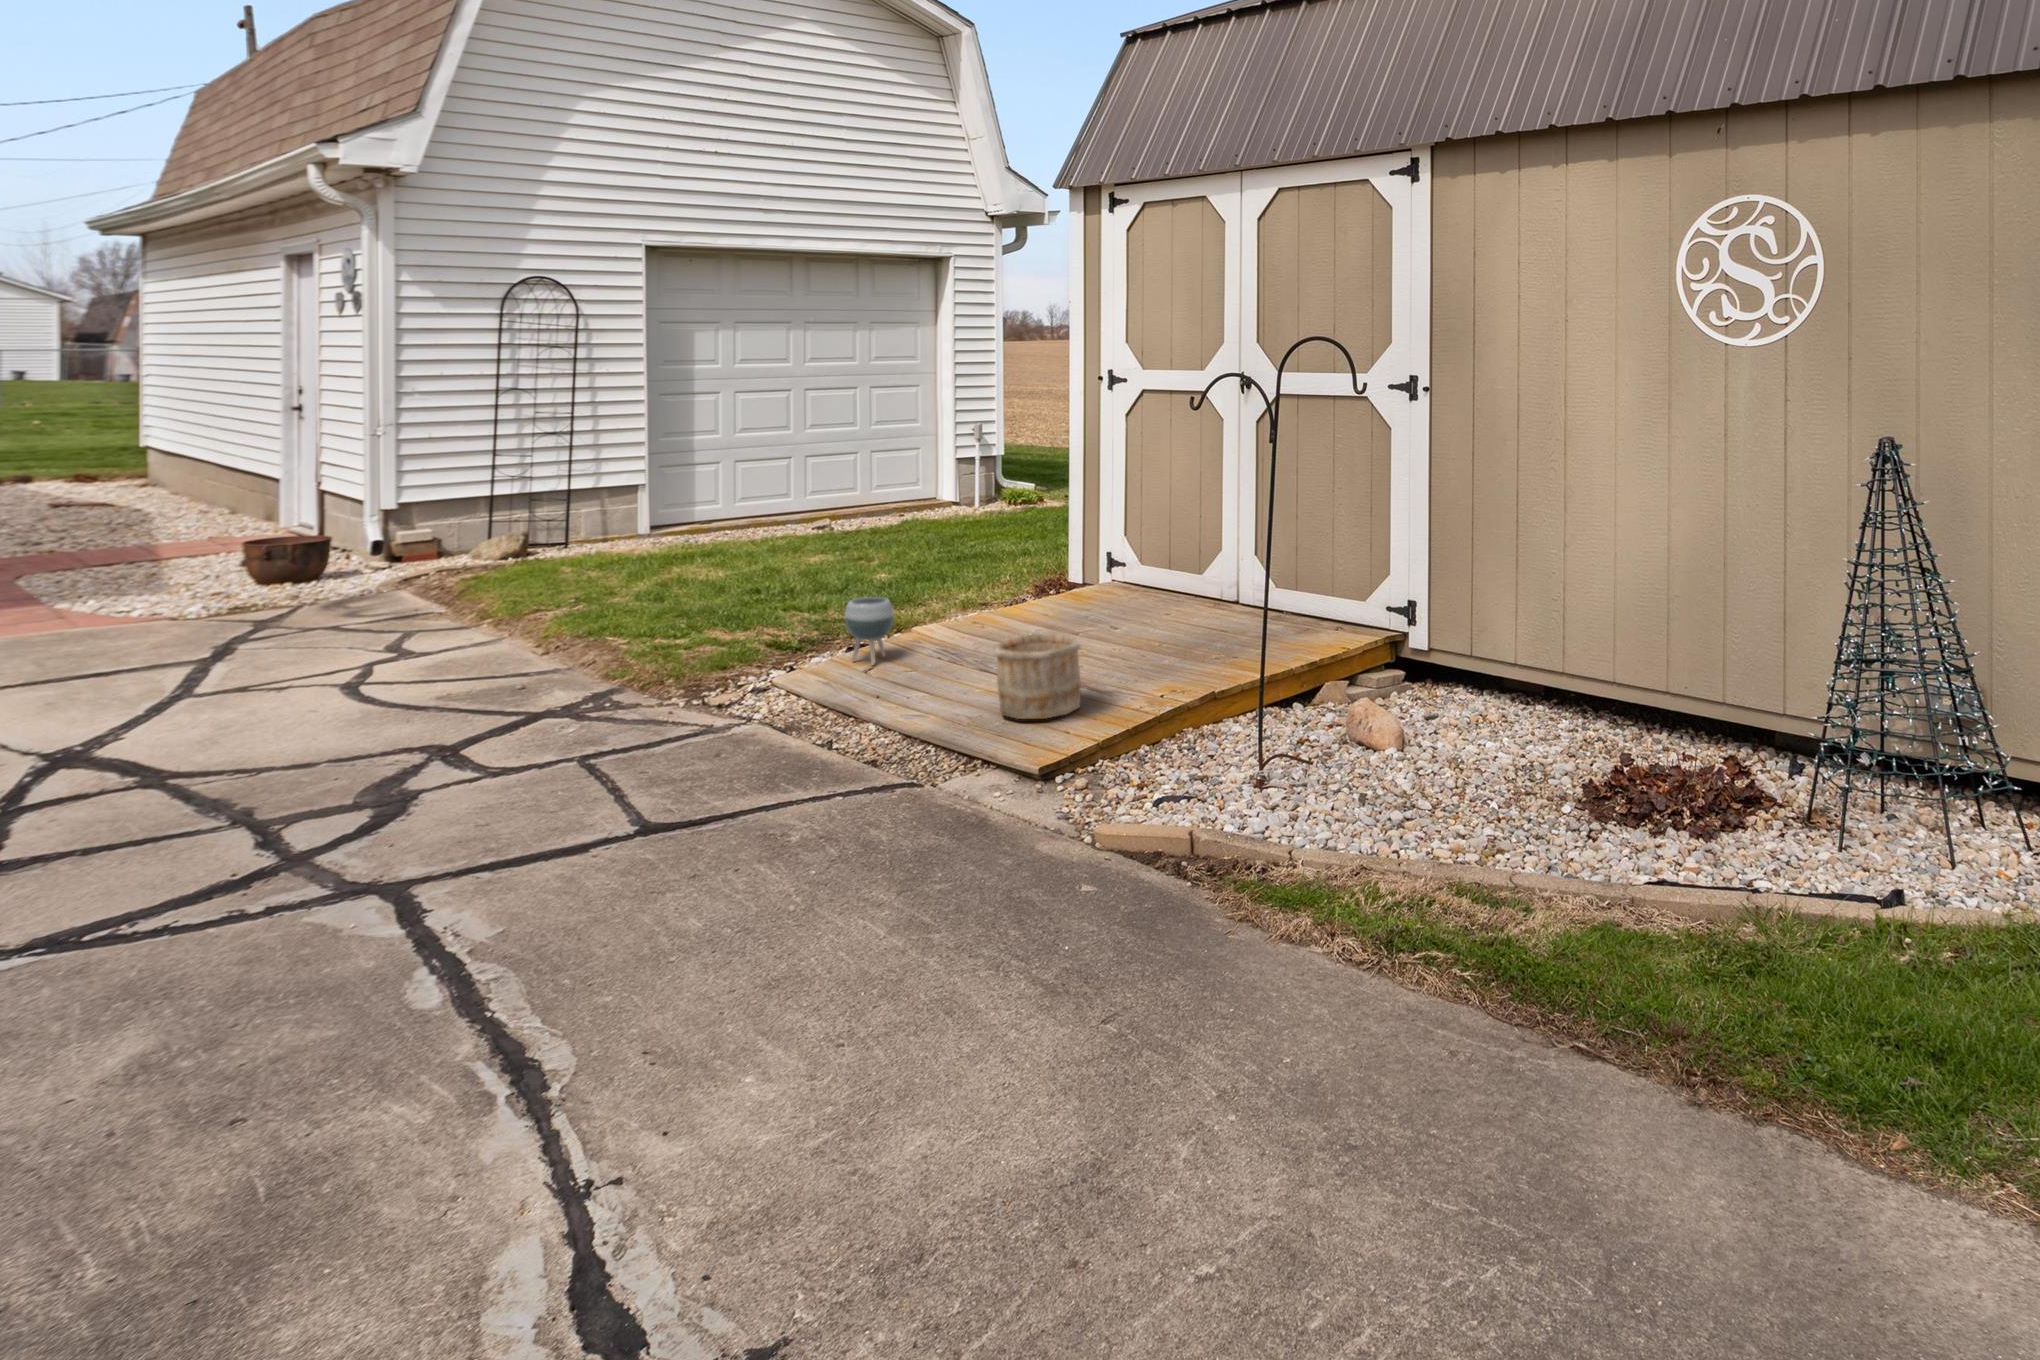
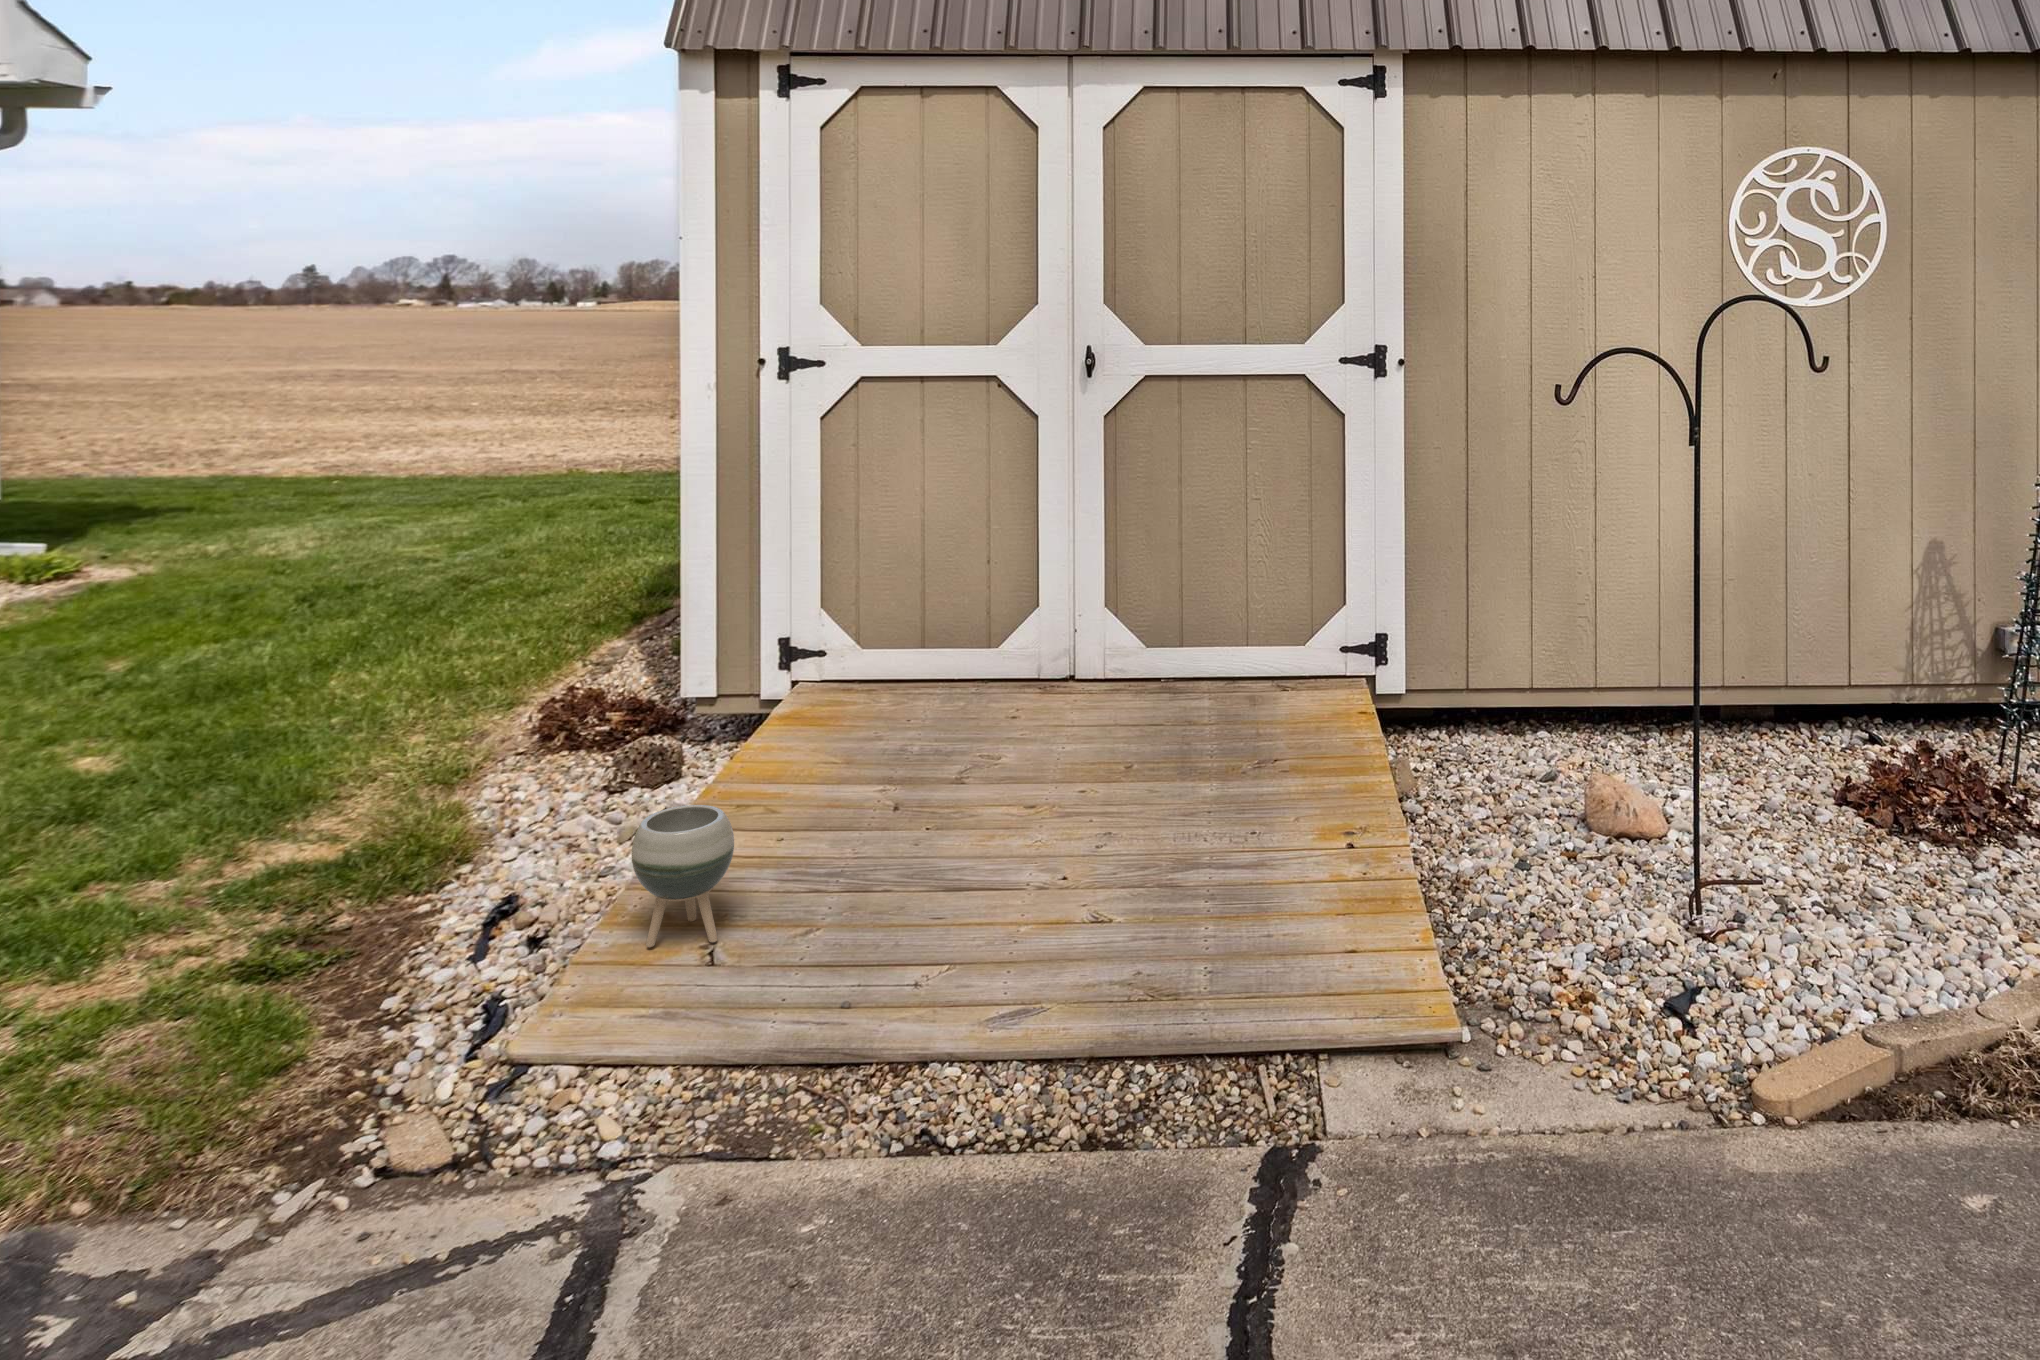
wooden bucket: present [993,634,1080,719] -> none [1139,792,1290,959]

